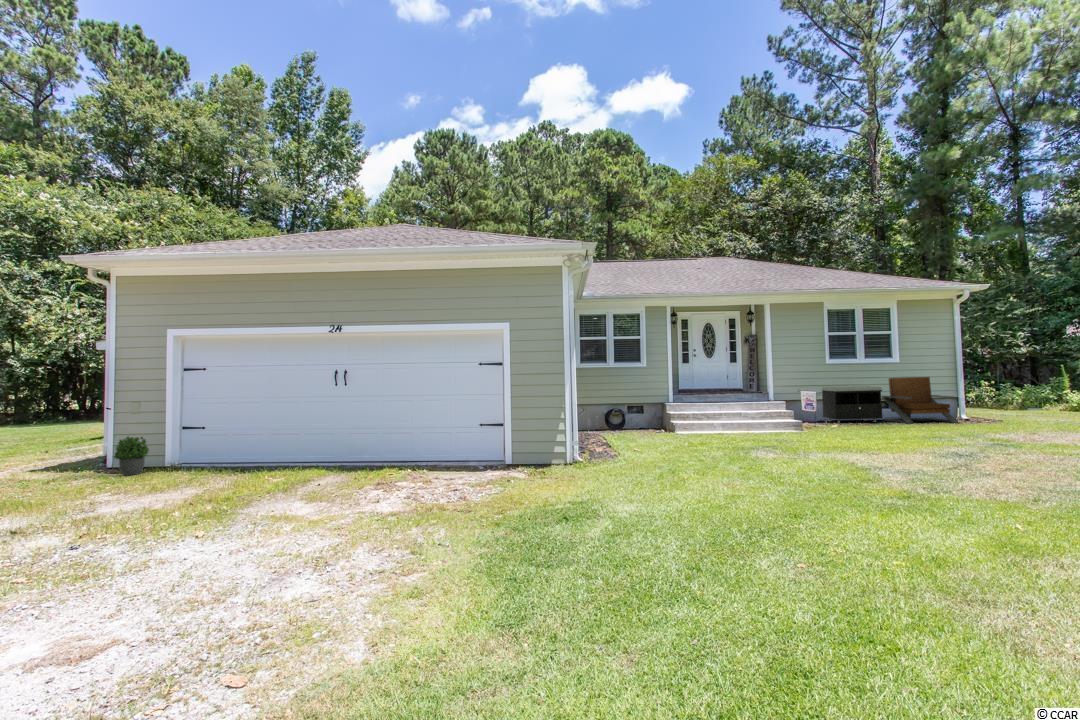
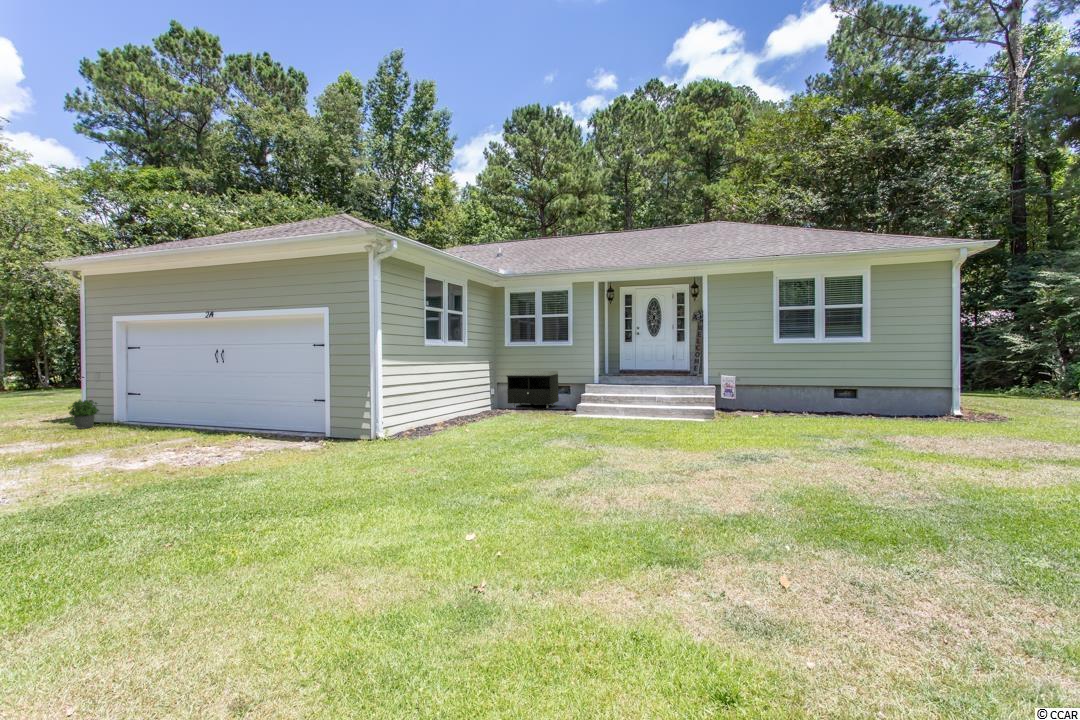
lounge chair: present [881,377,958,423] -> none [842,361,924,419]
storage bench: present [822,386,882,423] -> present [506,371,559,408]

